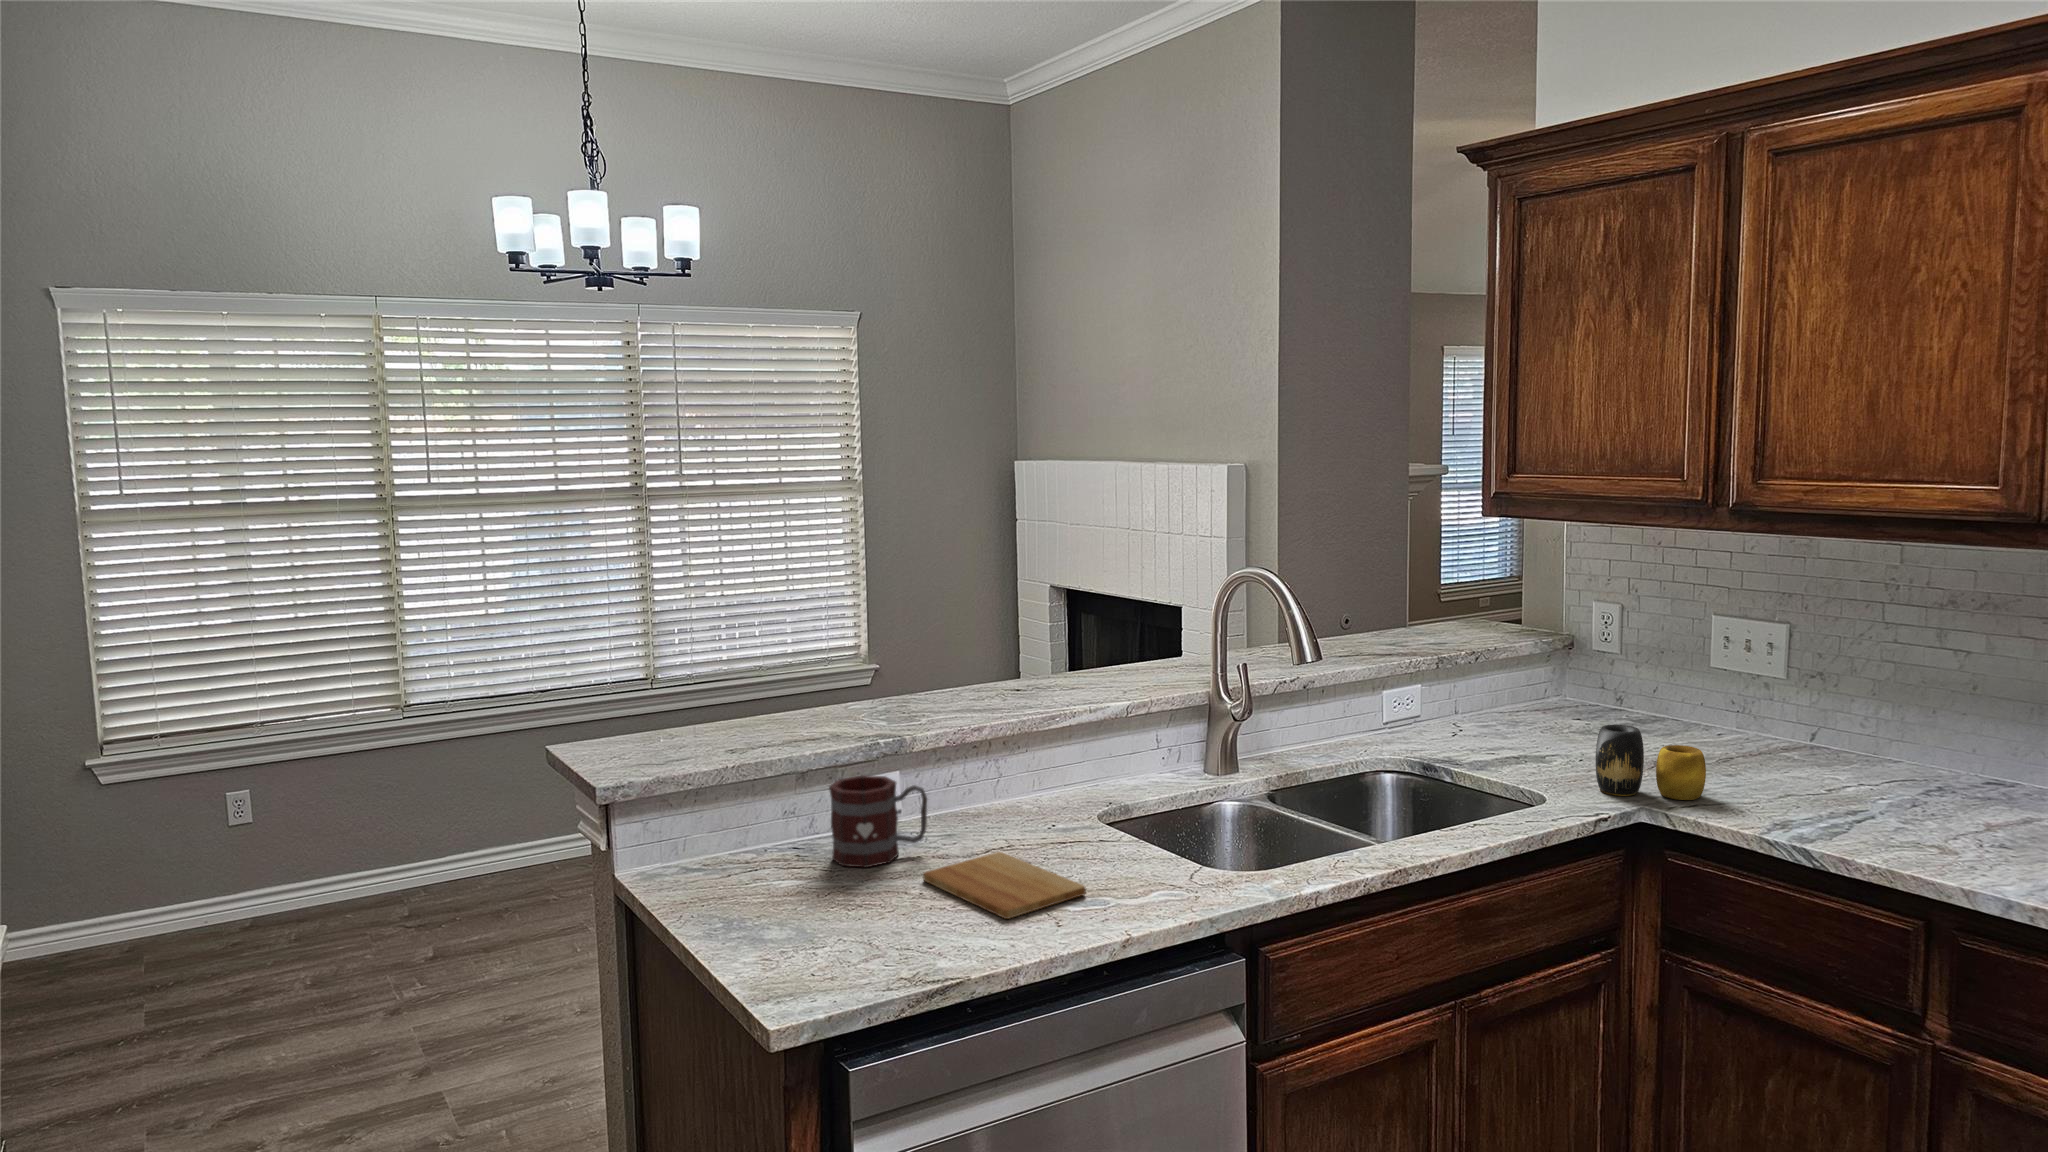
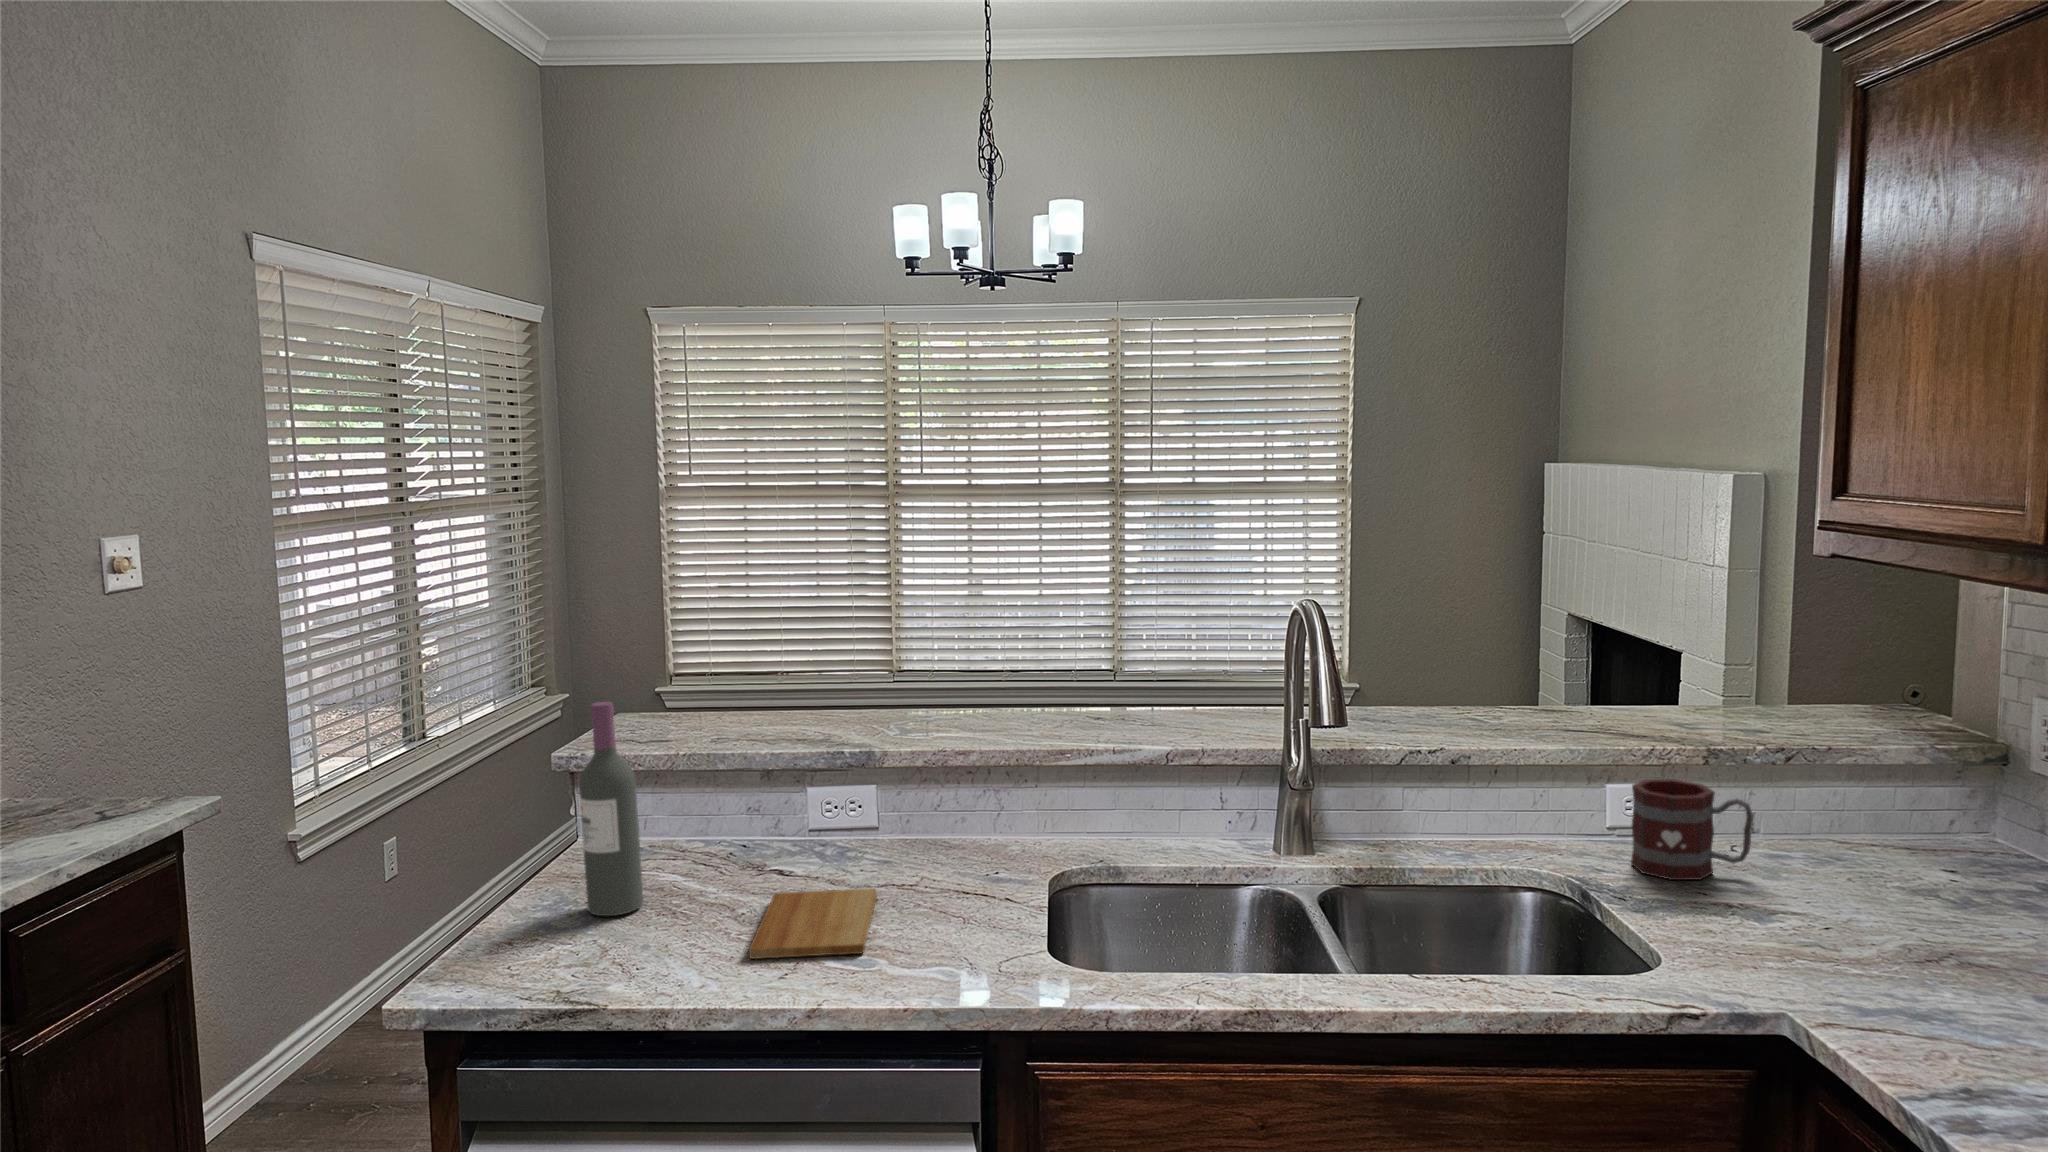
wine bottle: none [755,708,816,926] -> present [579,702,644,916]
vase: present [1595,725,1706,800] -> none [1754,886,1938,1039]
mug: present [829,775,927,867] -> present [1631,779,1753,880]

